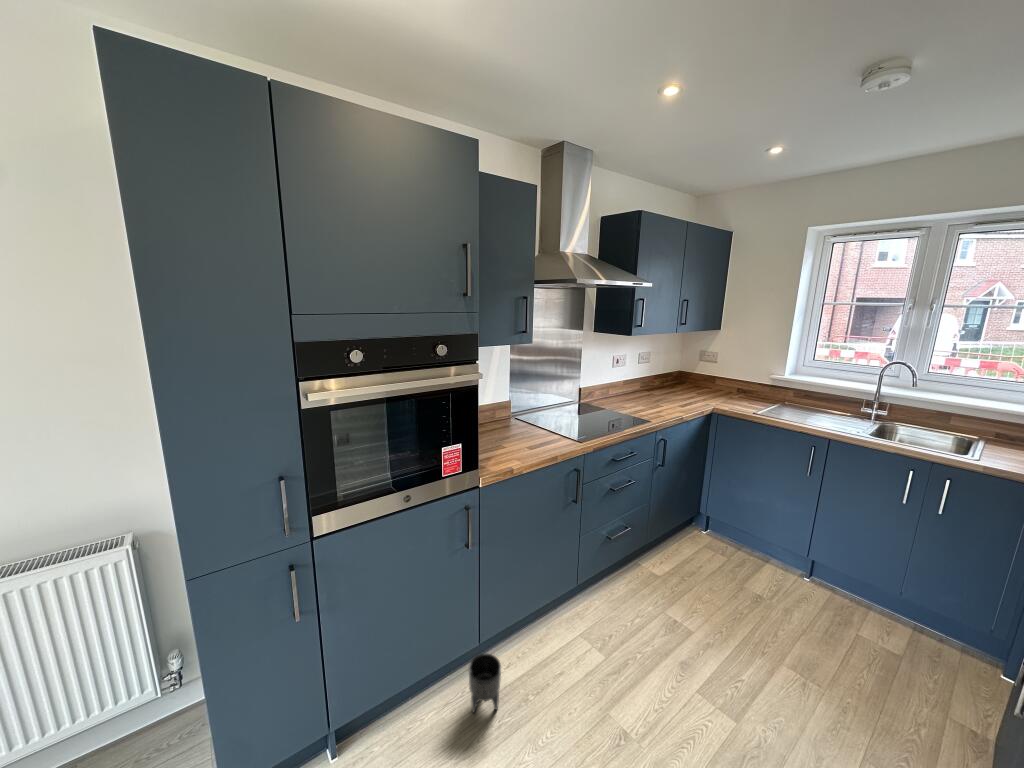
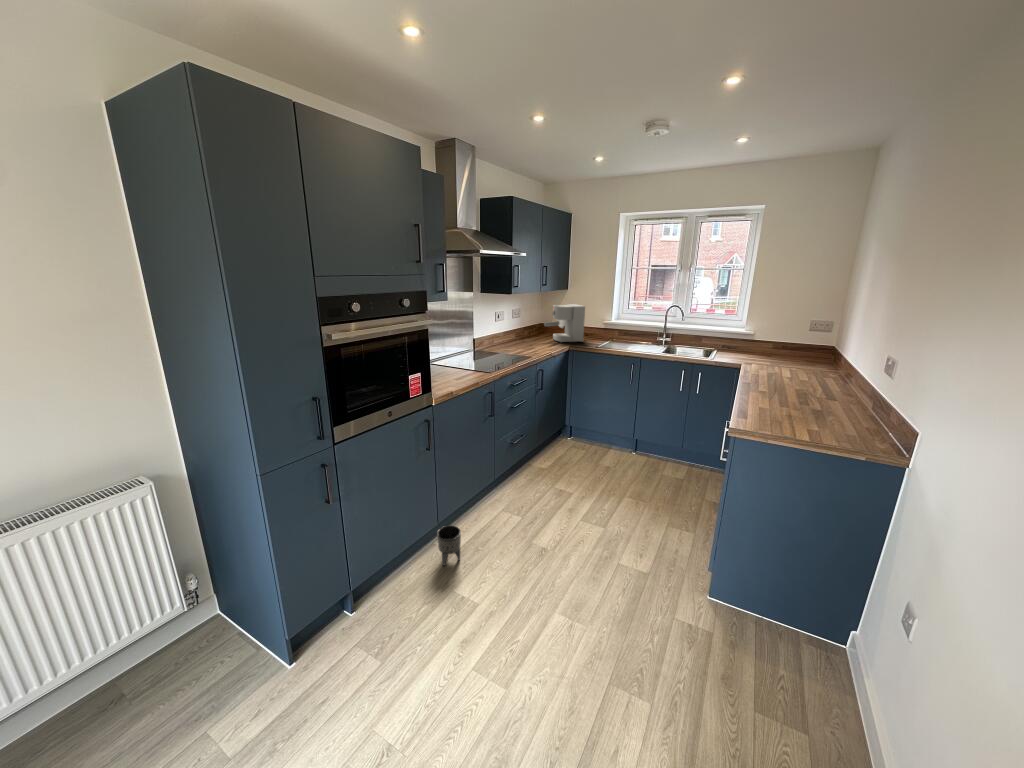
coffee maker: none [680,349,743,402] -> present [544,304,585,342]

